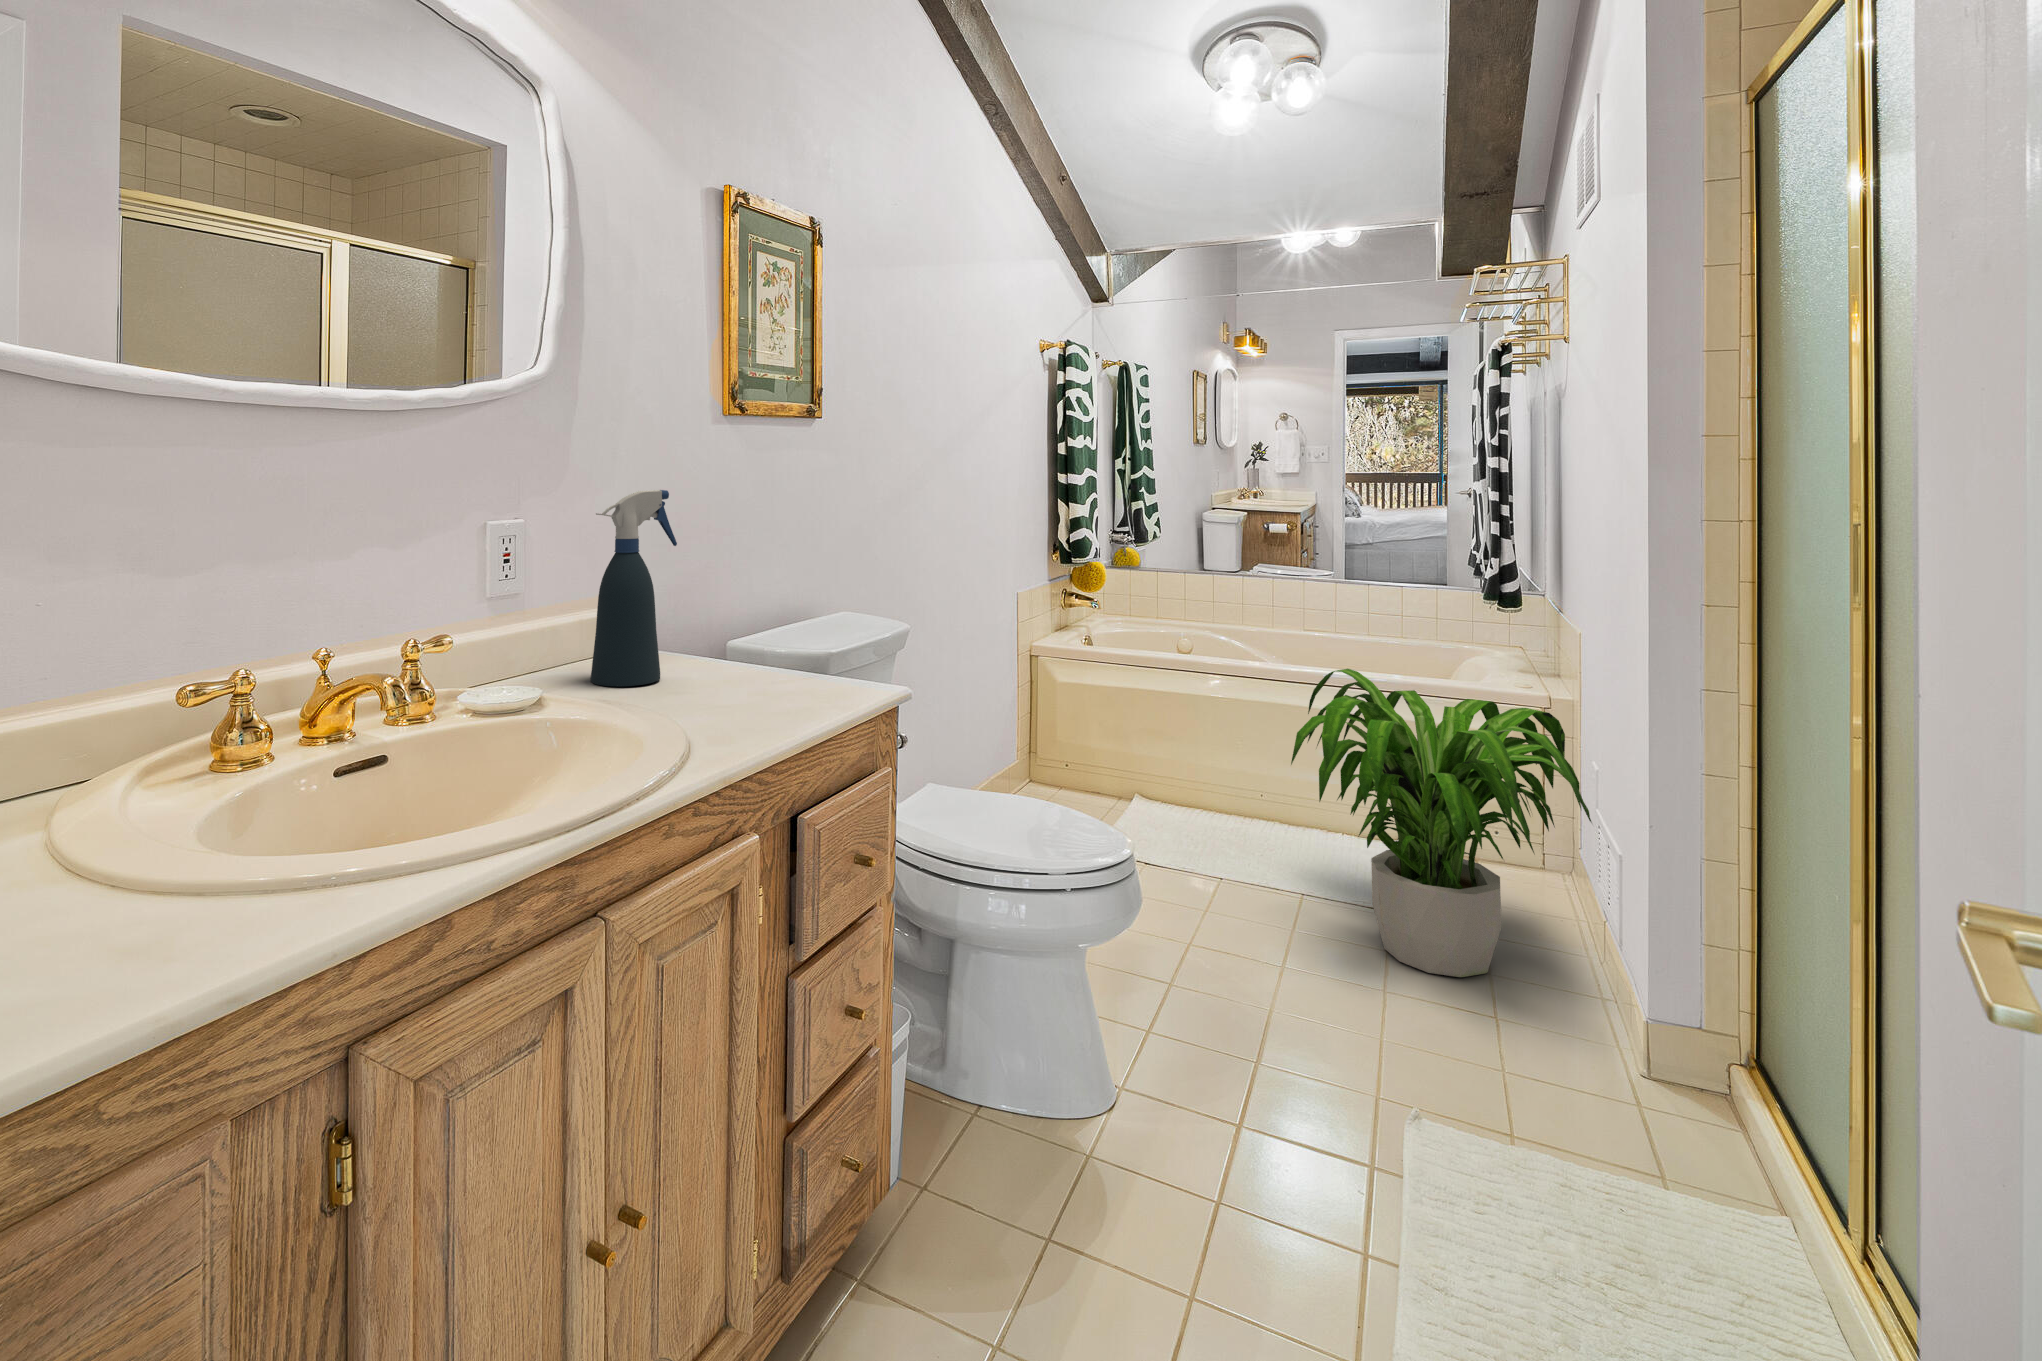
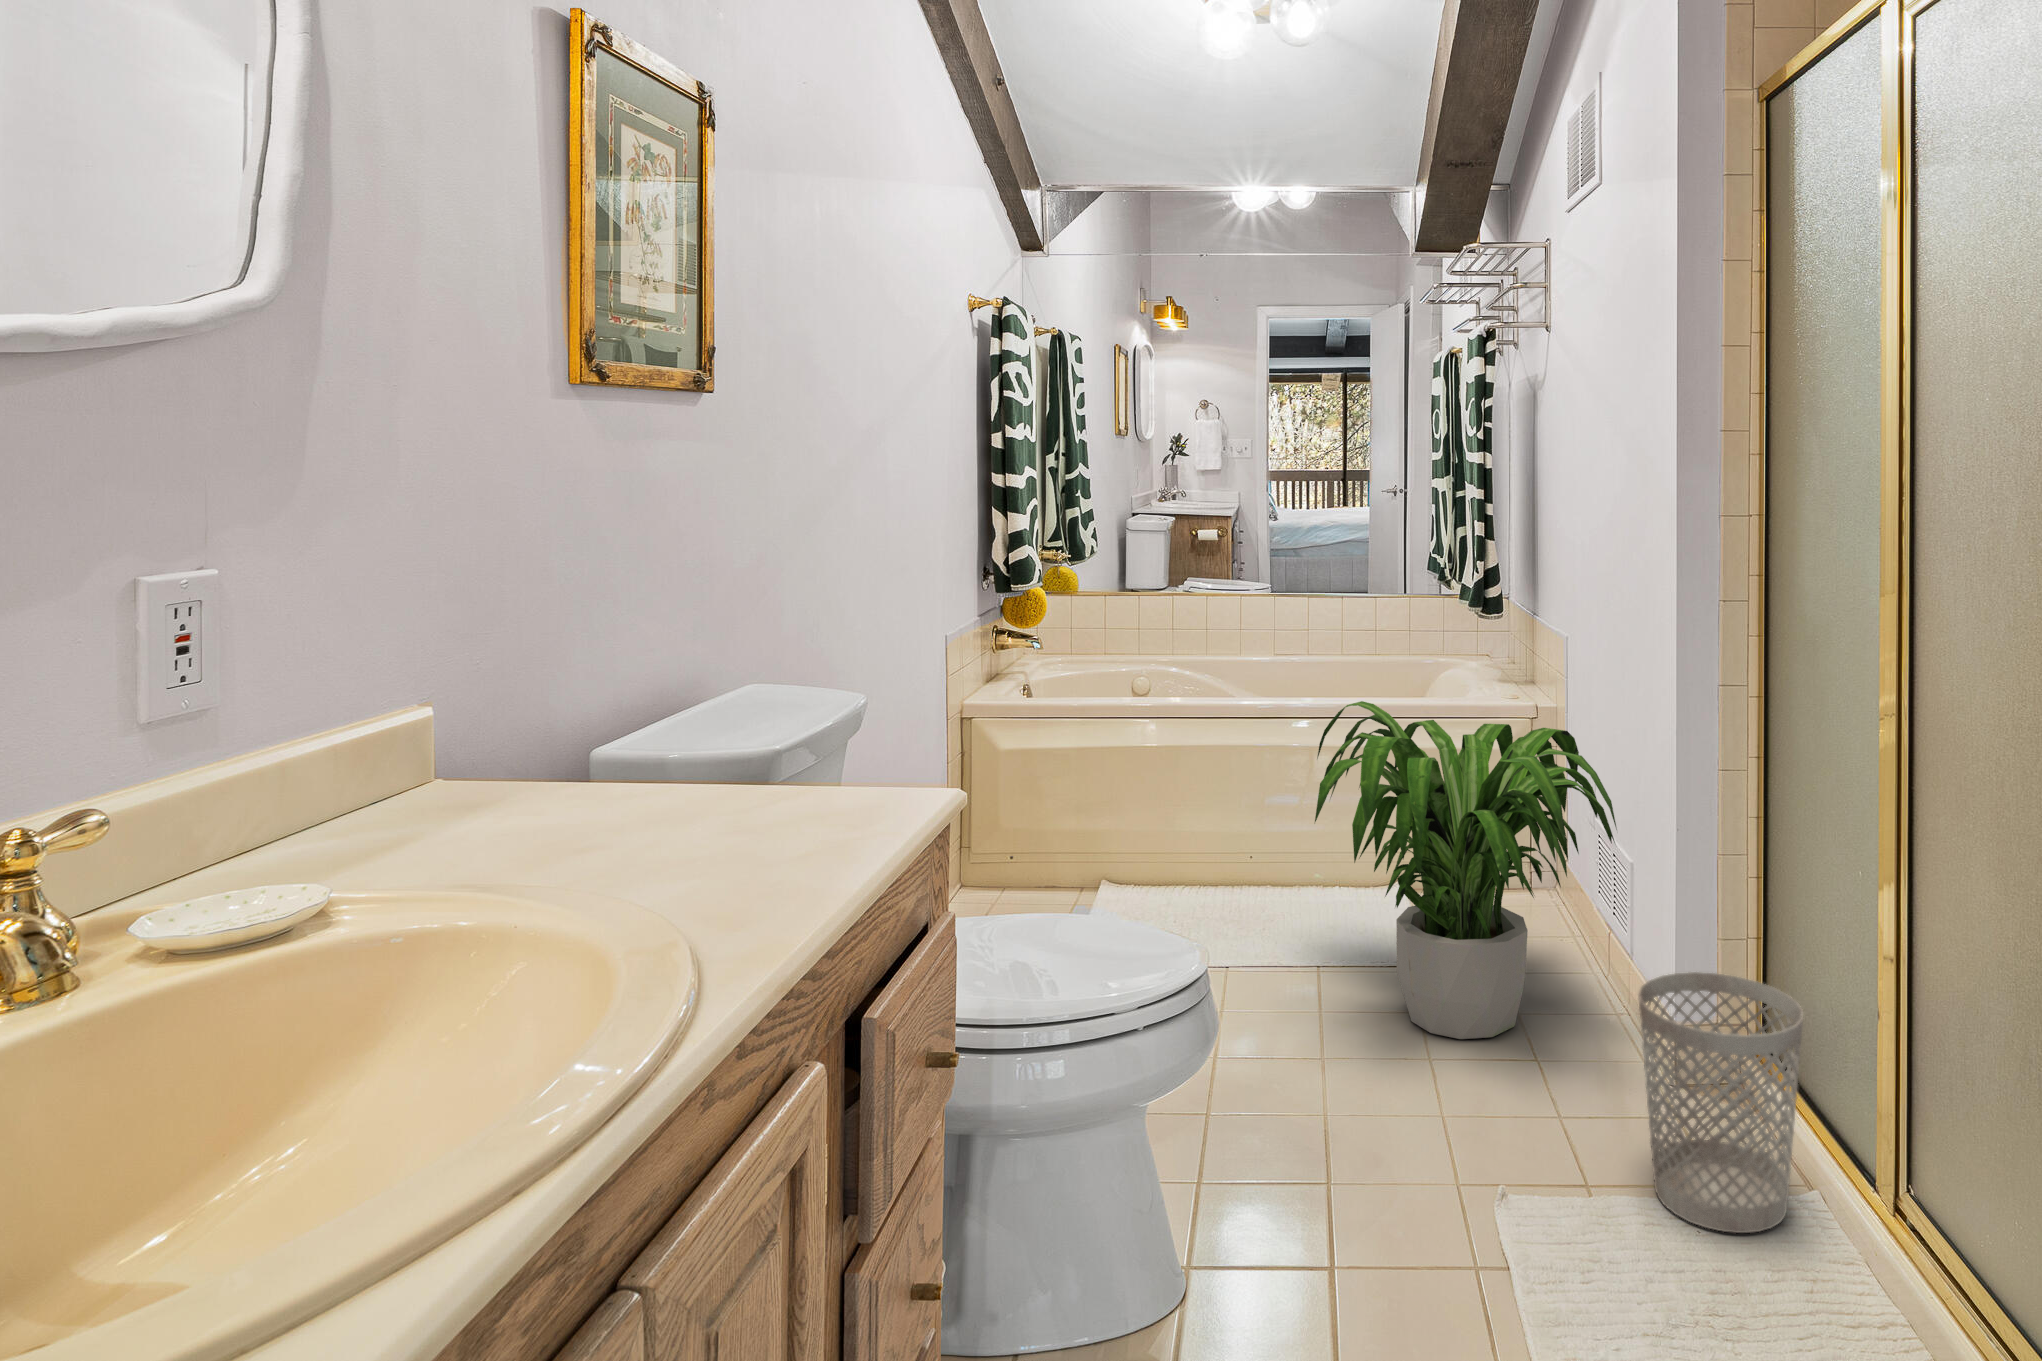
spray bottle: present [591,490,677,686] -> none [400,500,558,837]
wastebasket: none [1575,949,1767,1217] -> present [1638,972,1803,1233]

